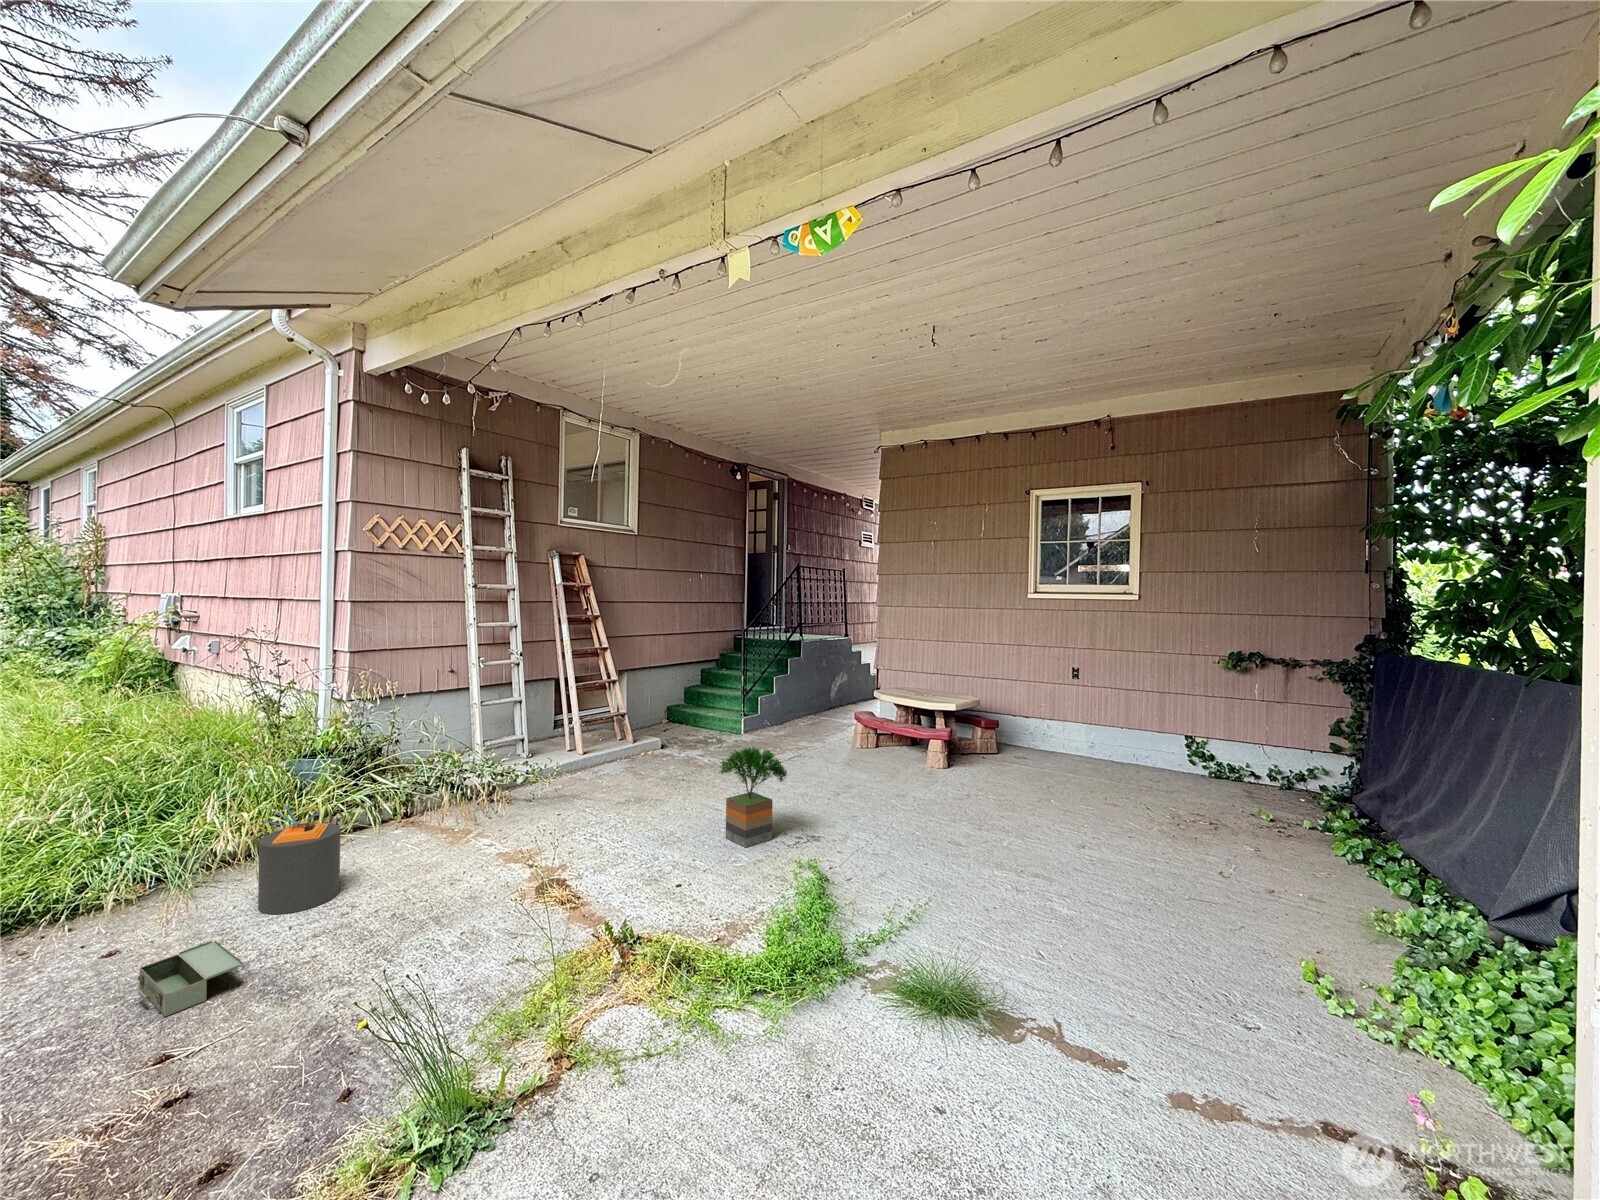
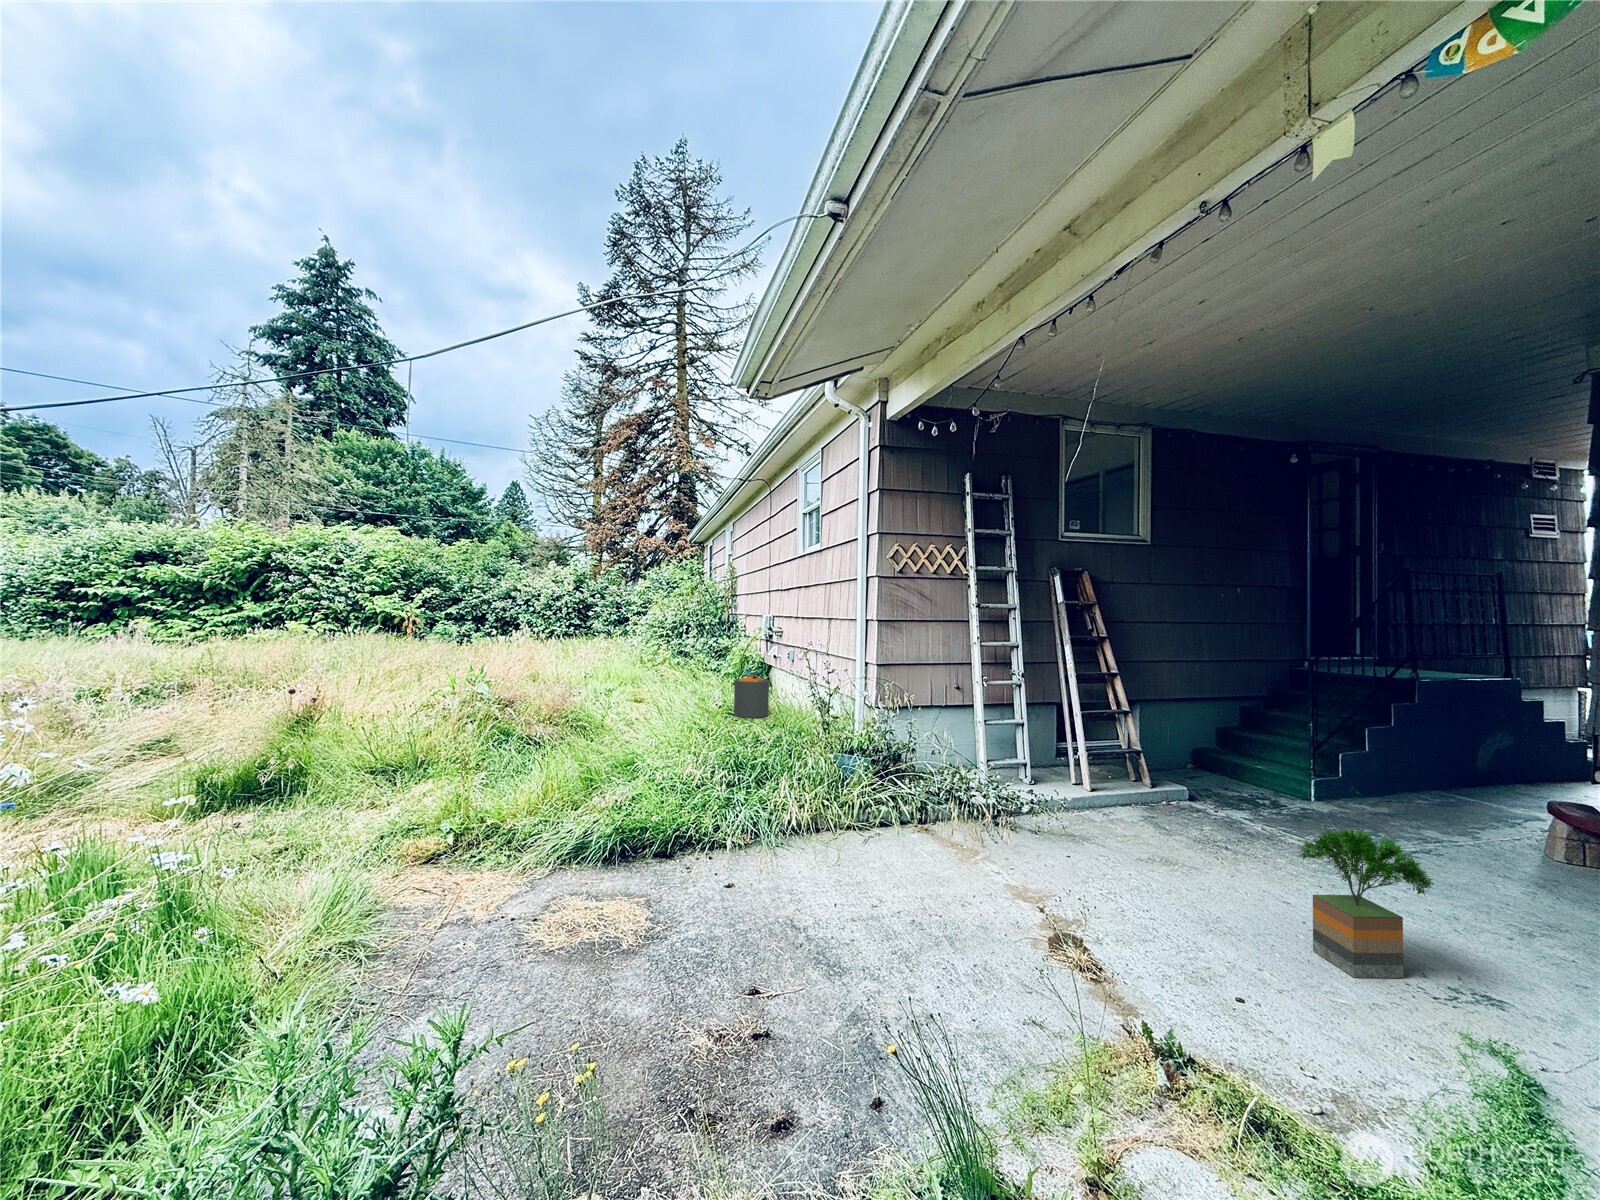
trash can: present [258,807,340,914] -> present [734,667,769,718]
toolbox: present [138,941,243,1016] -> none [740,901,803,957]

